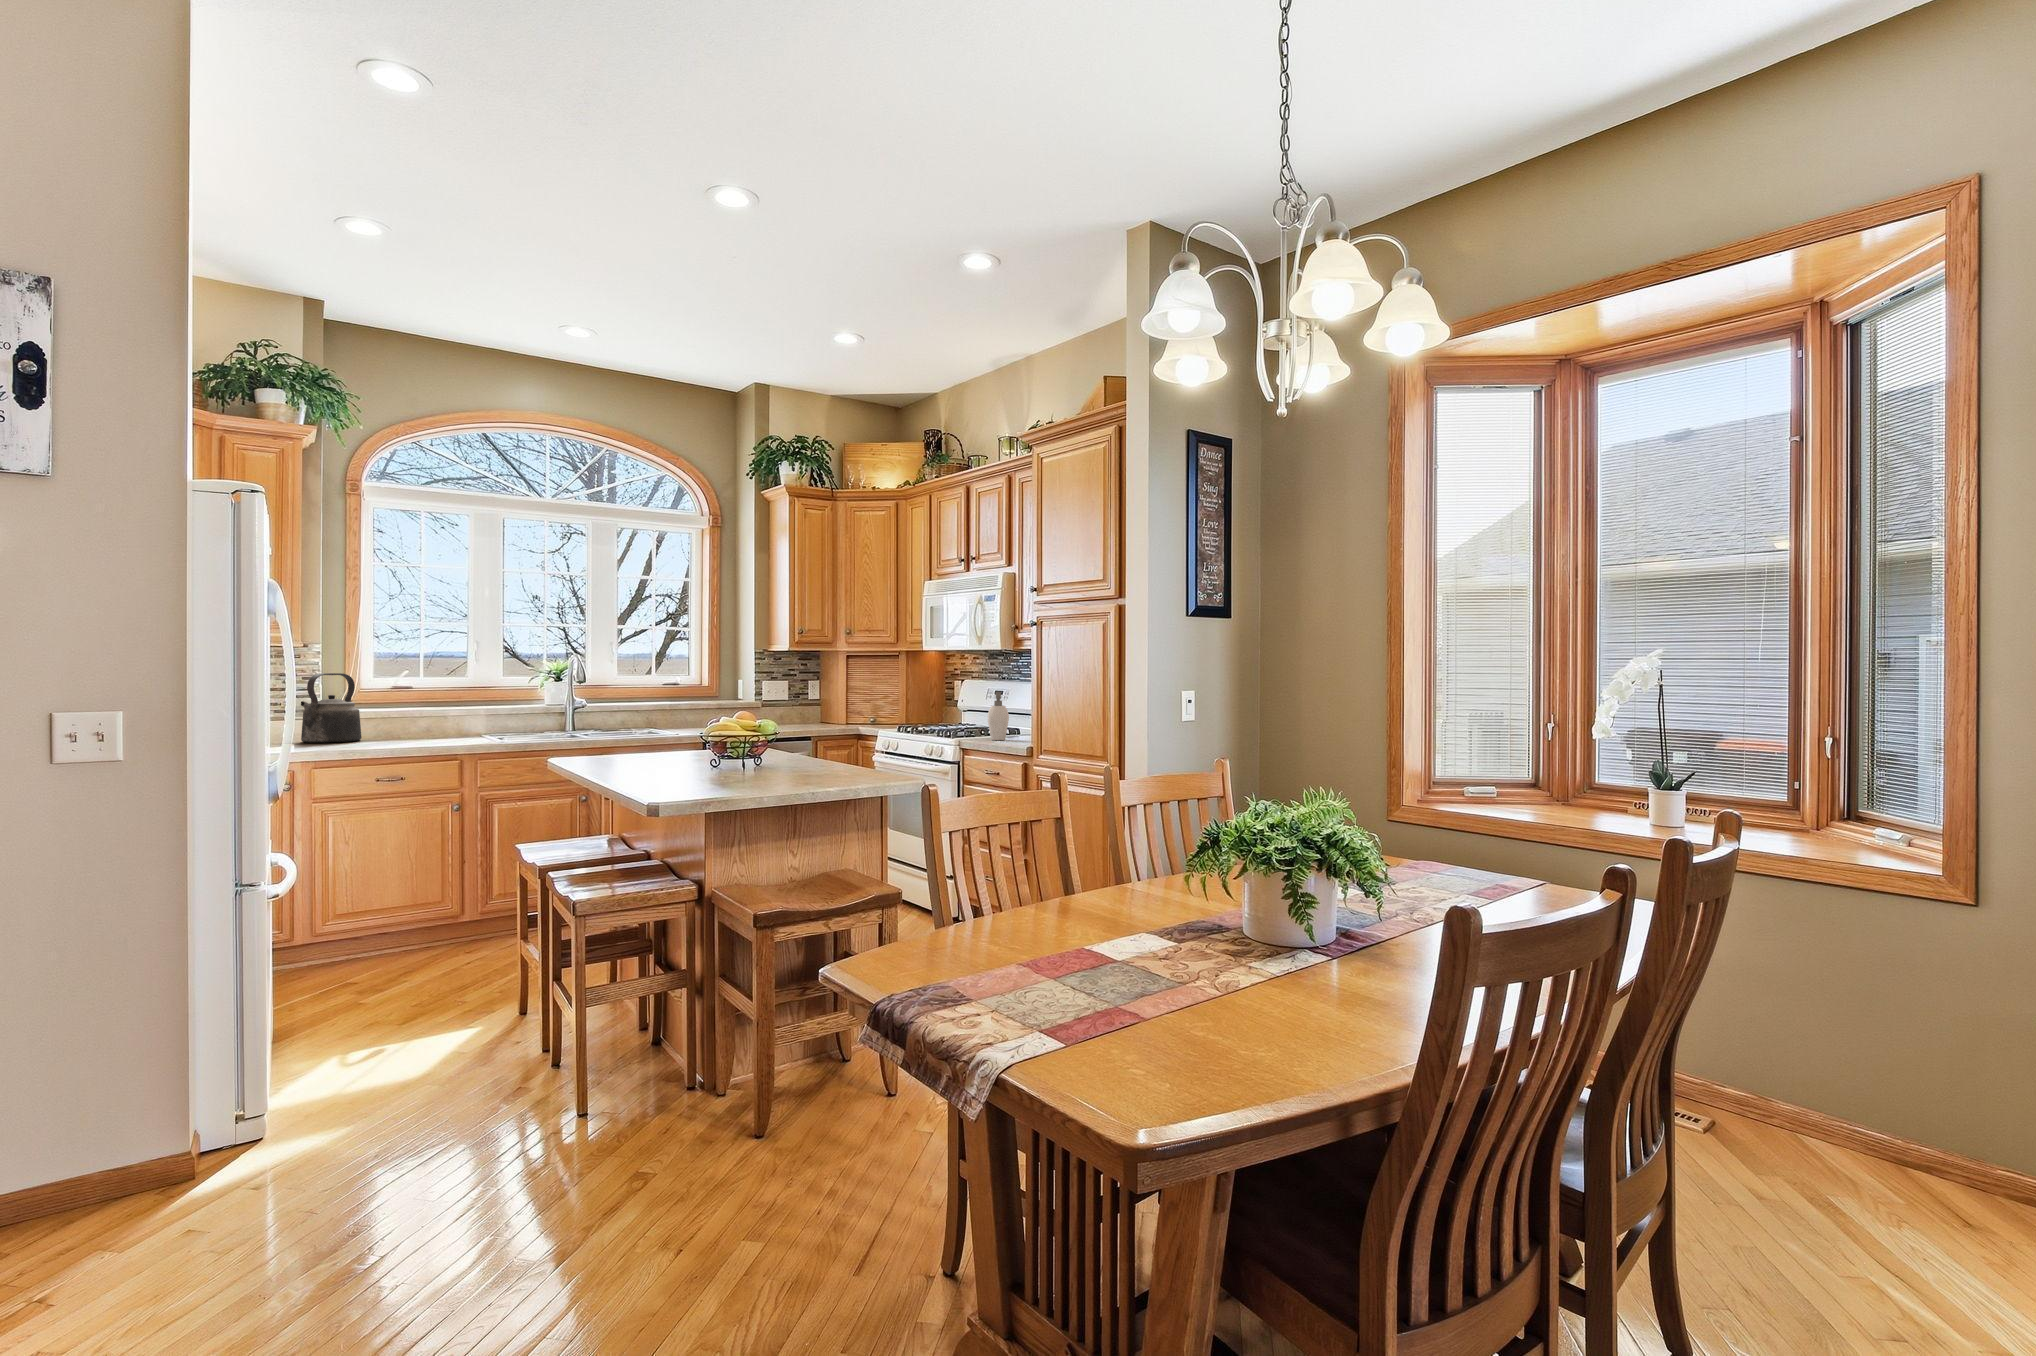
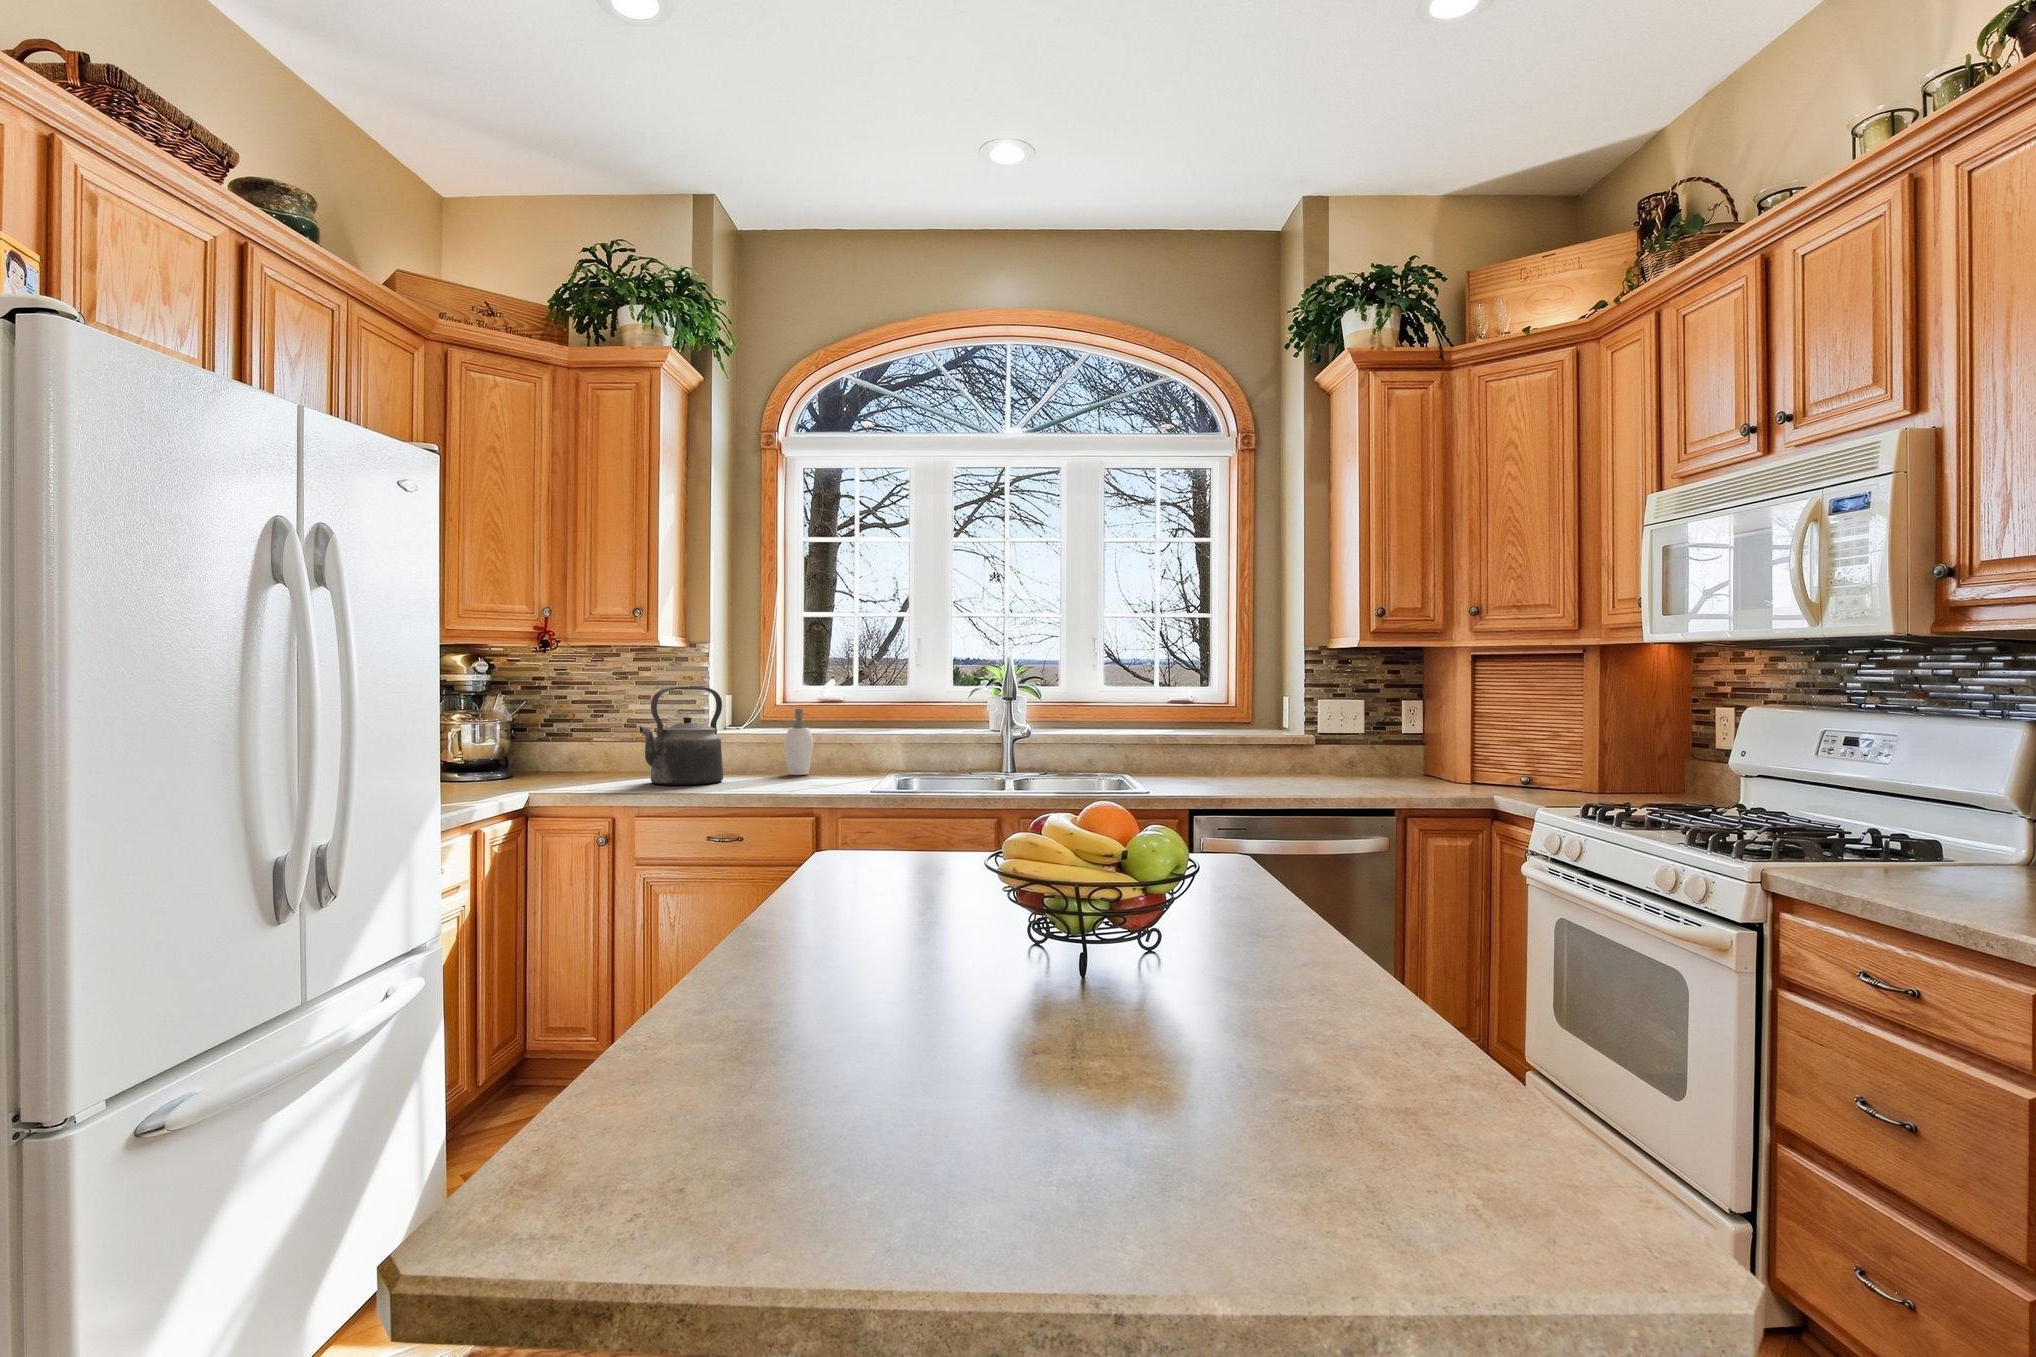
soap dispenser: present [988,692,1009,740] -> present [784,709,813,775]

